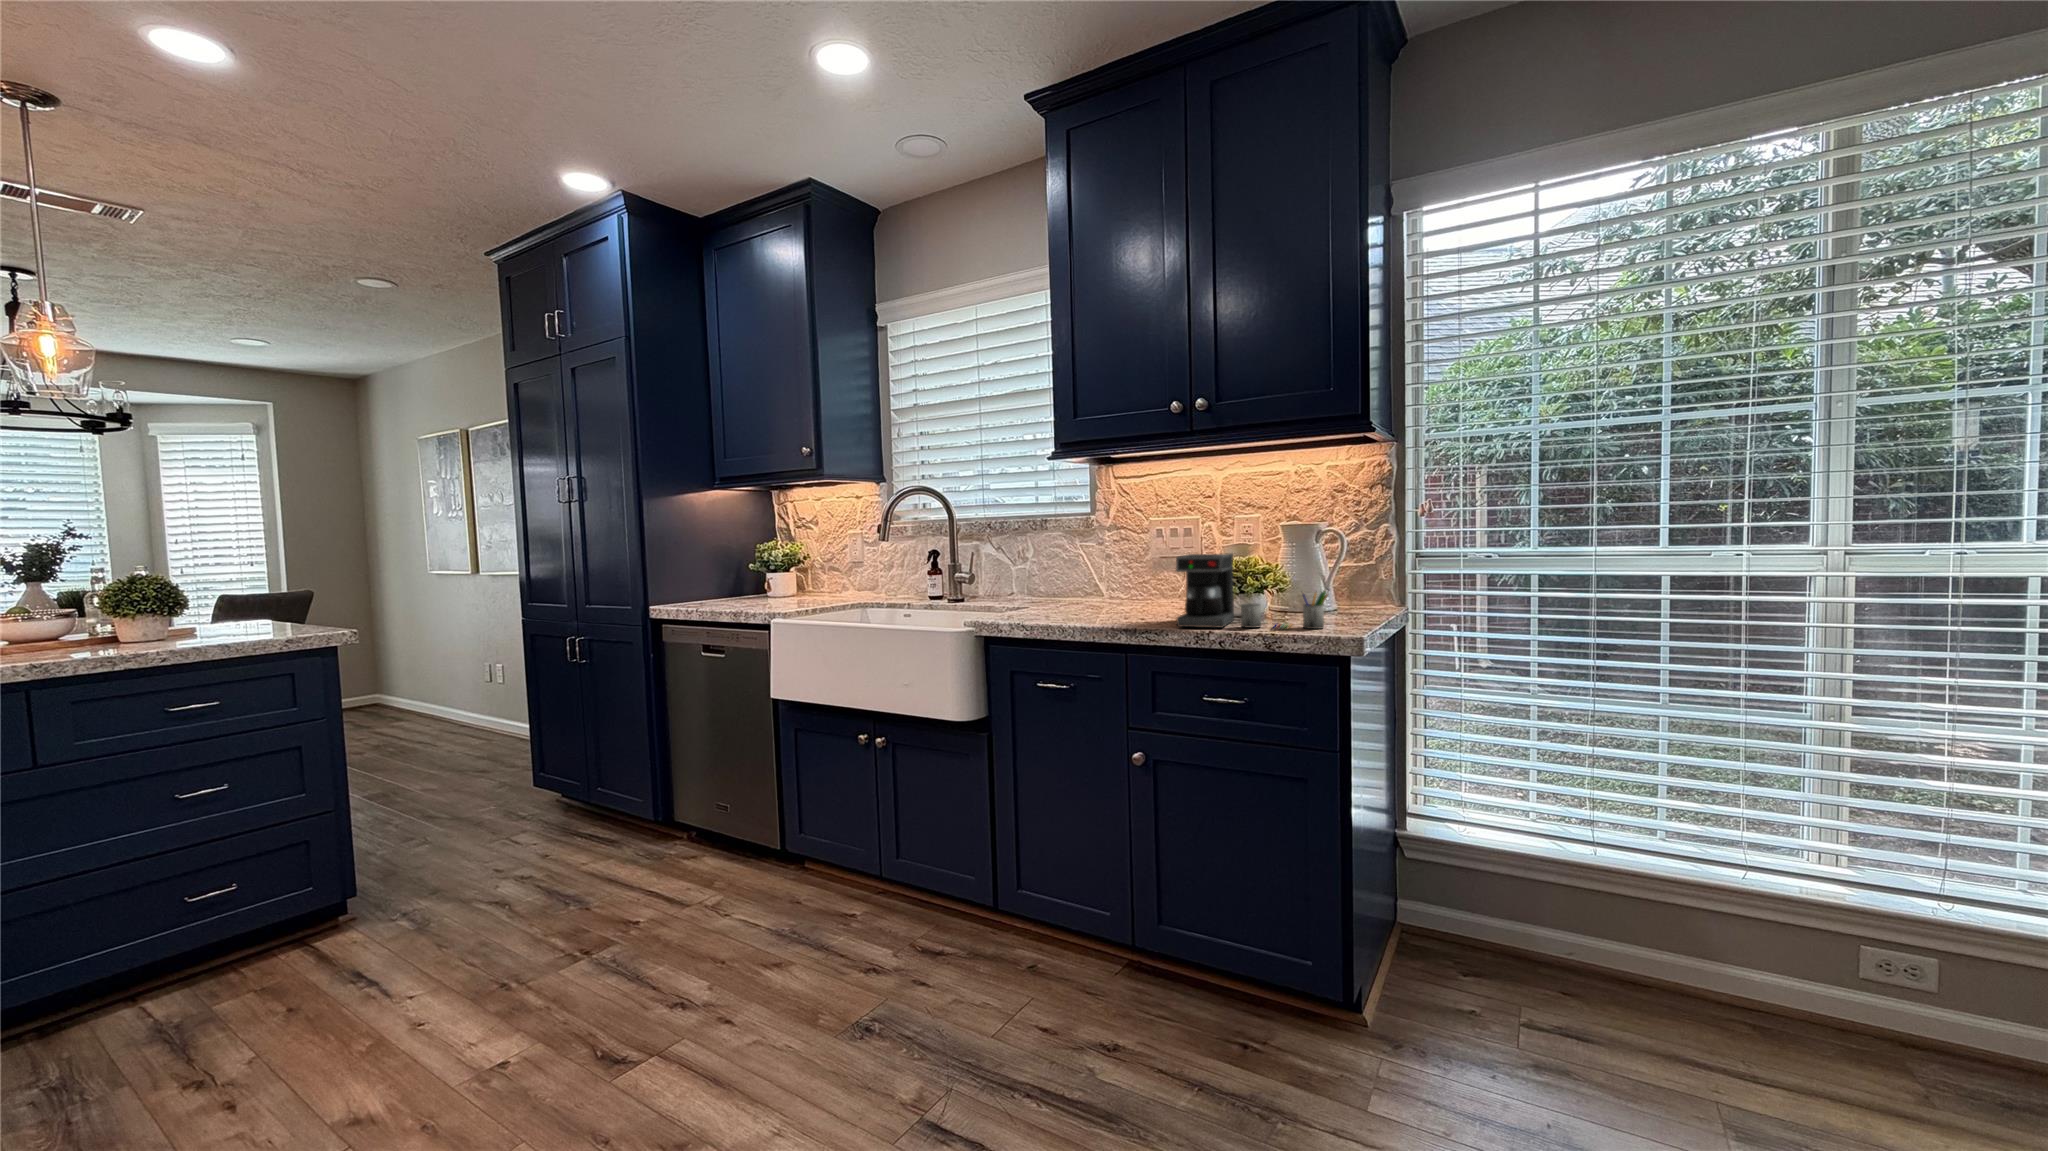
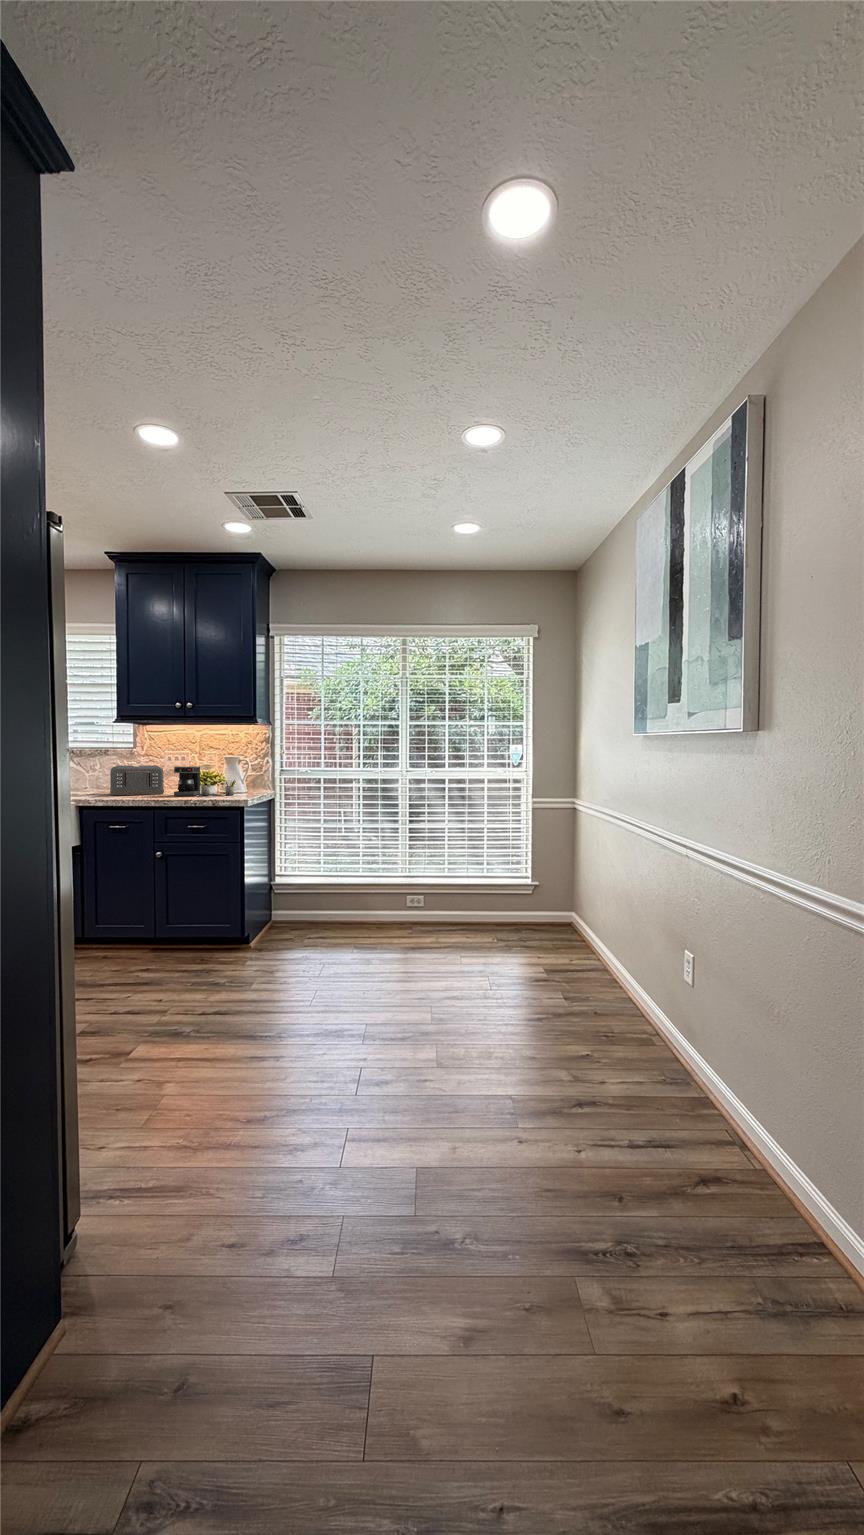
toaster: none [1044,550,1152,619] -> present [110,765,164,795]

